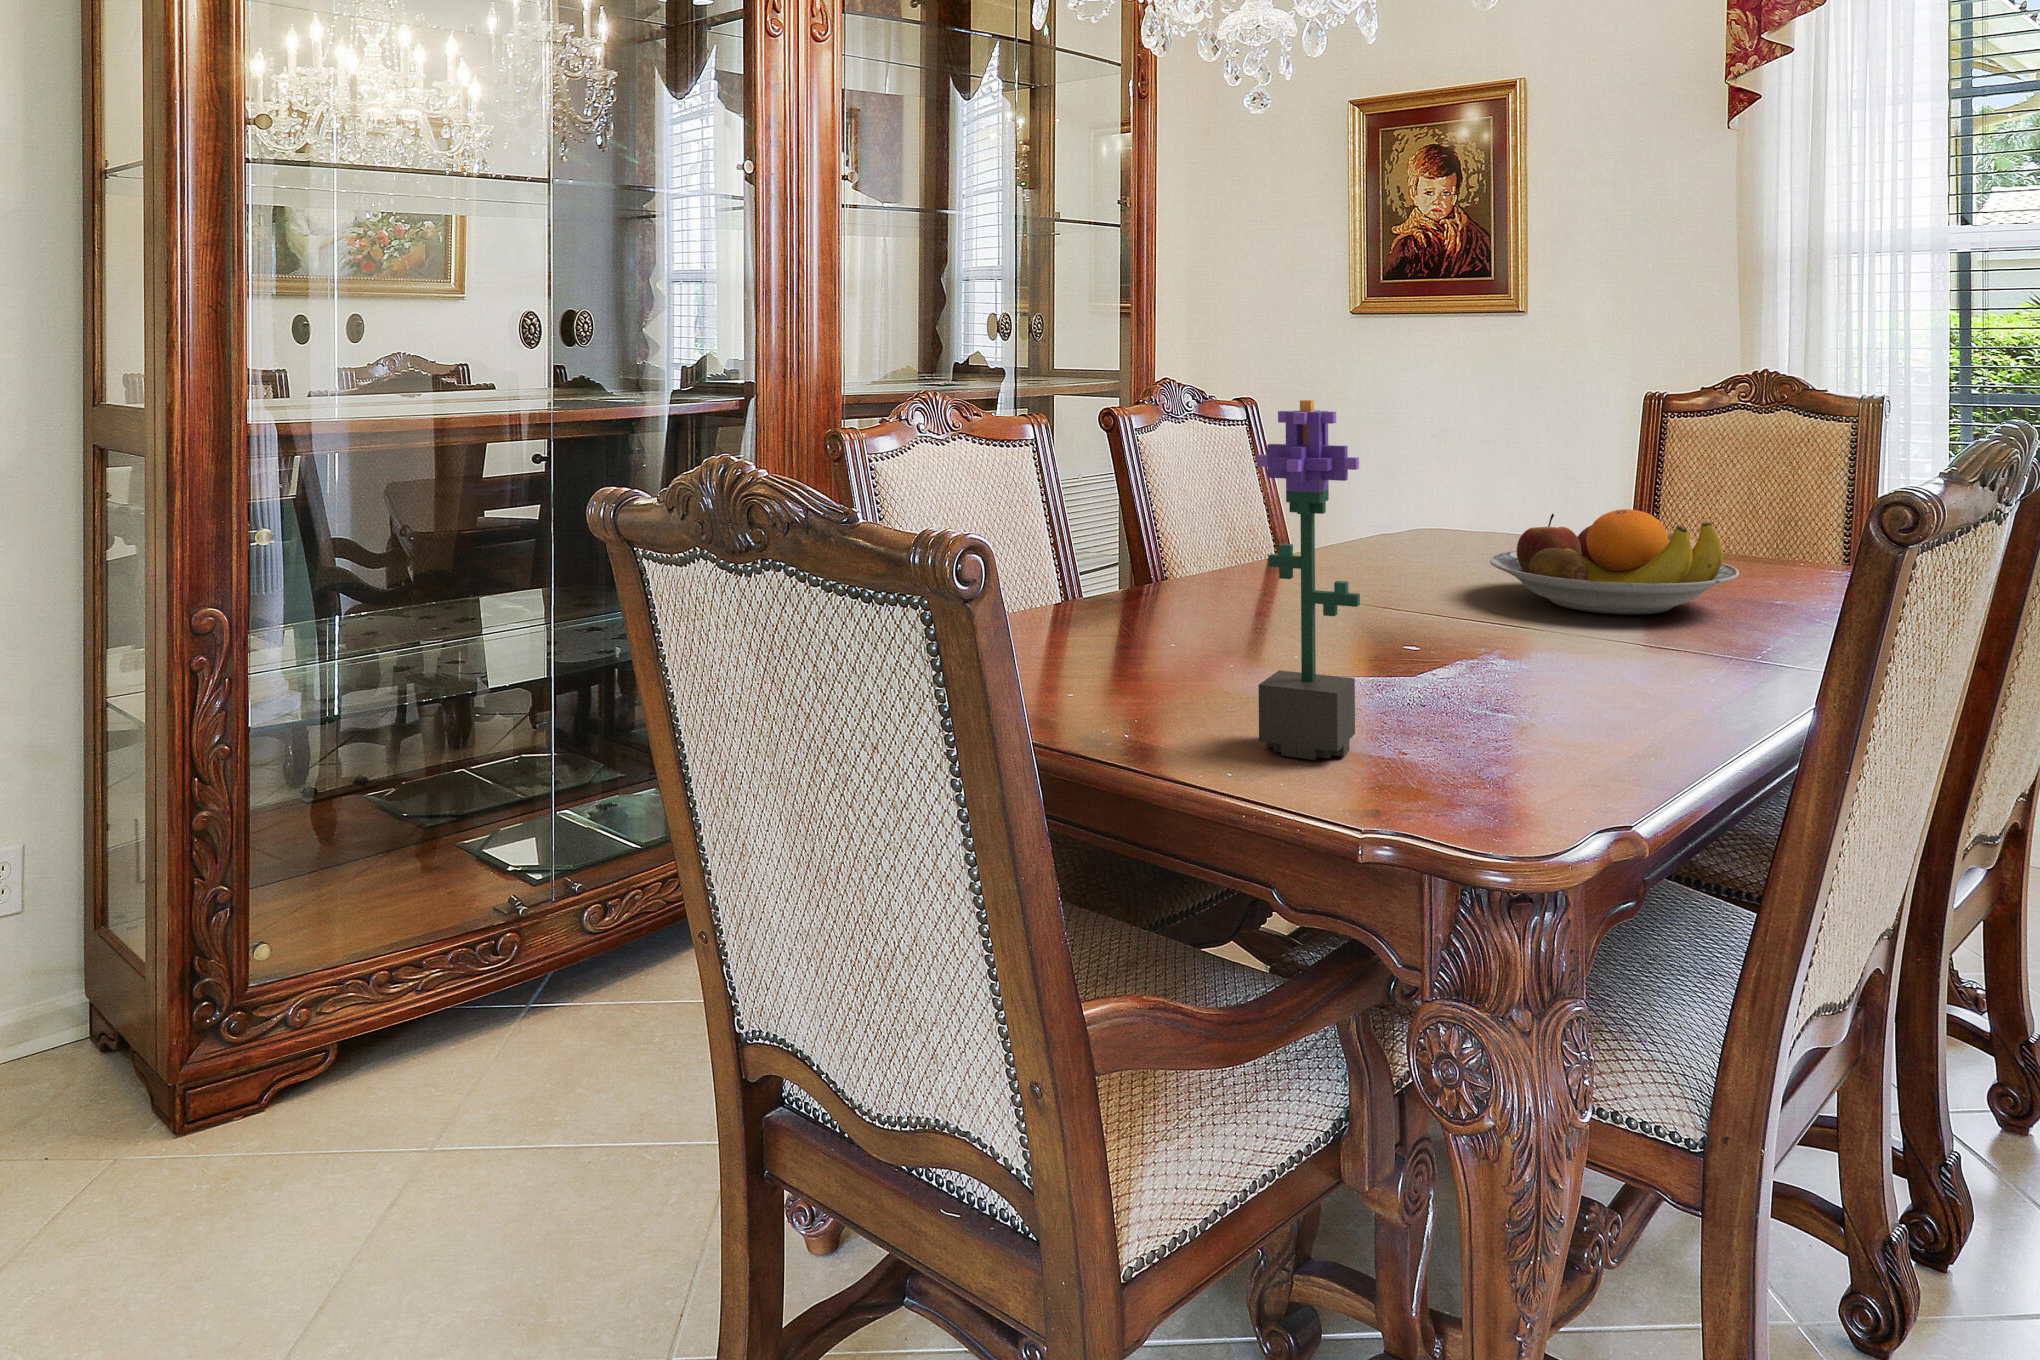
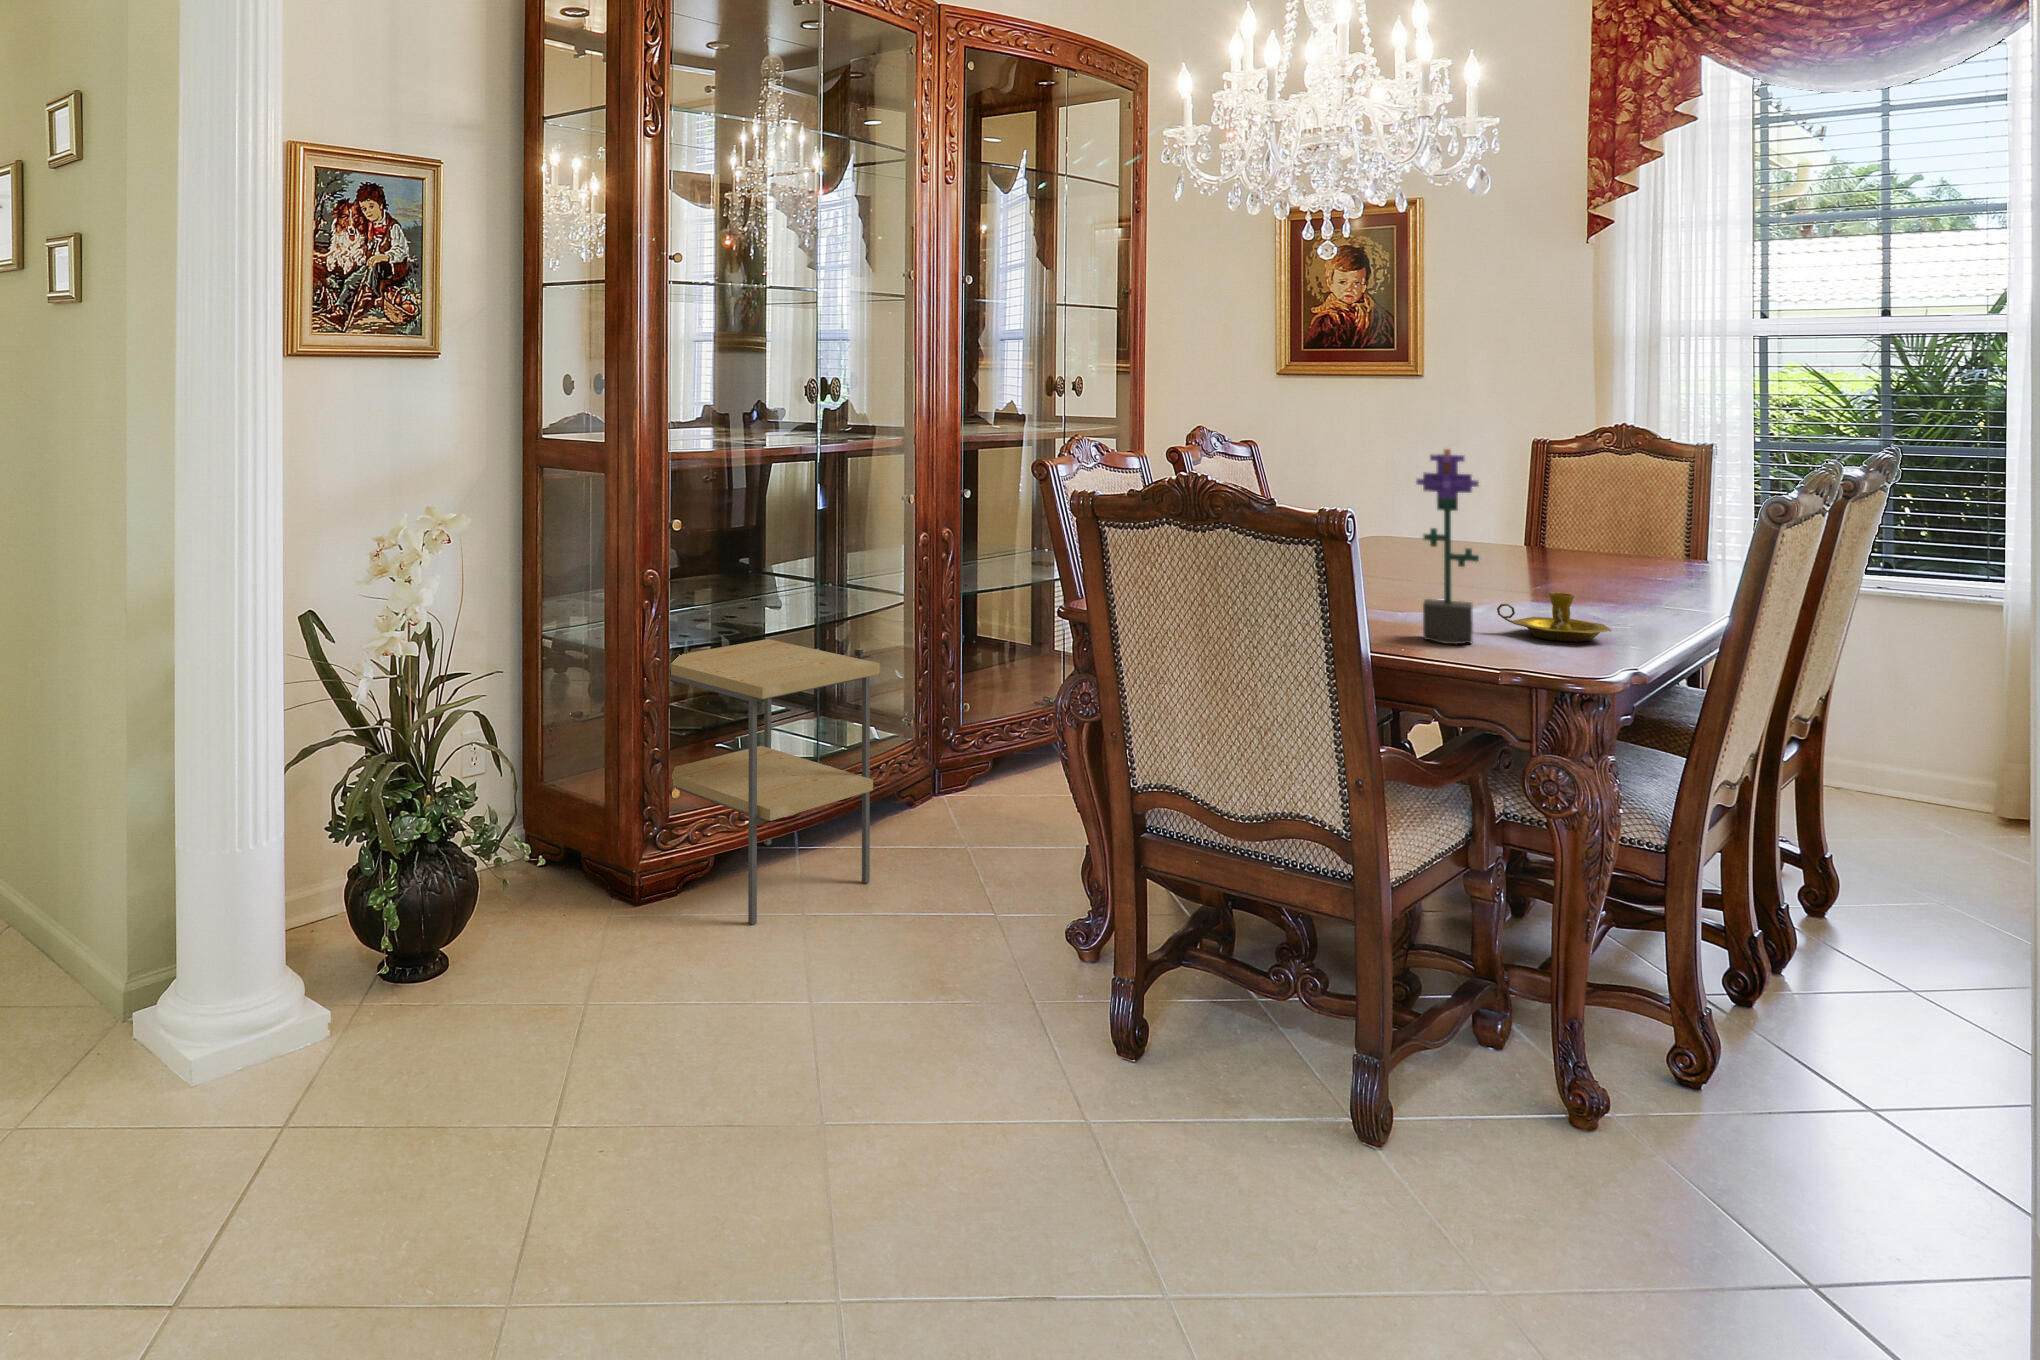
fruit bowl: present [1490,509,1739,615] -> none [1473,518,1645,584]
candlestick: none [1416,655,1602,748] -> present [1497,593,1612,642]
side table: none [270,694,604,1162] -> present [670,639,880,925]

